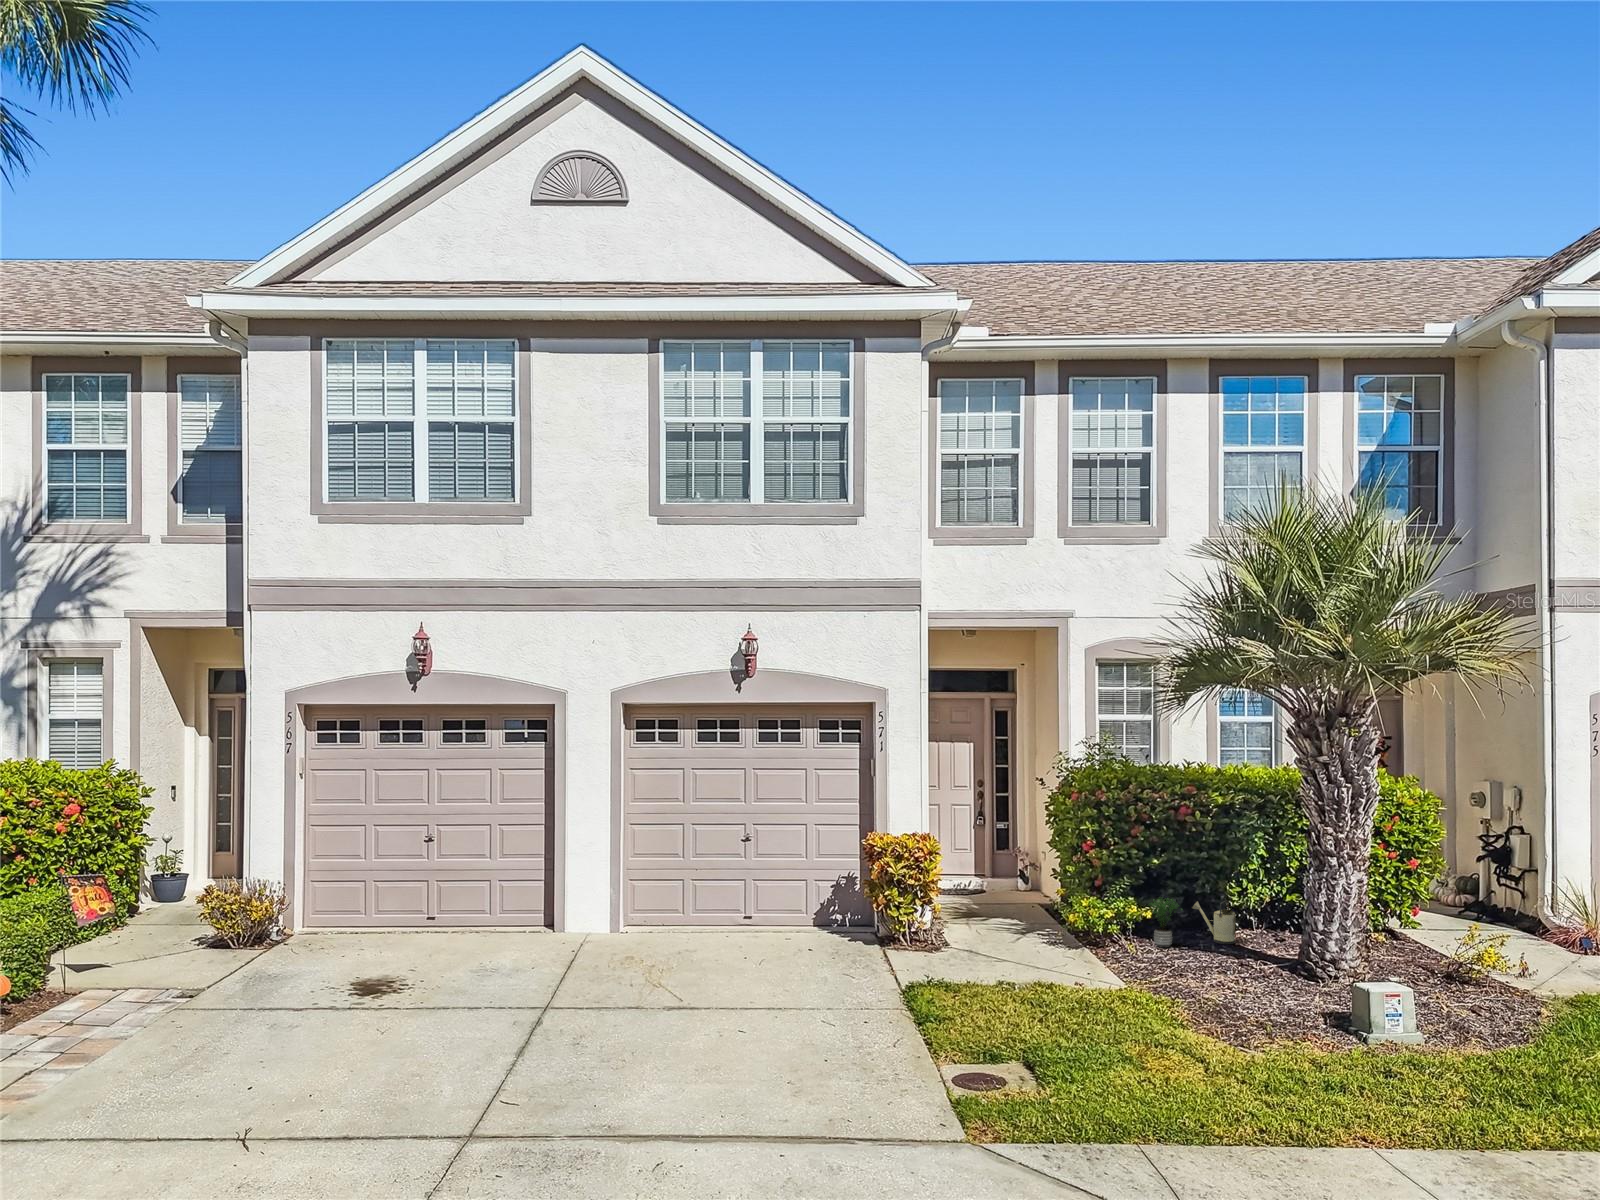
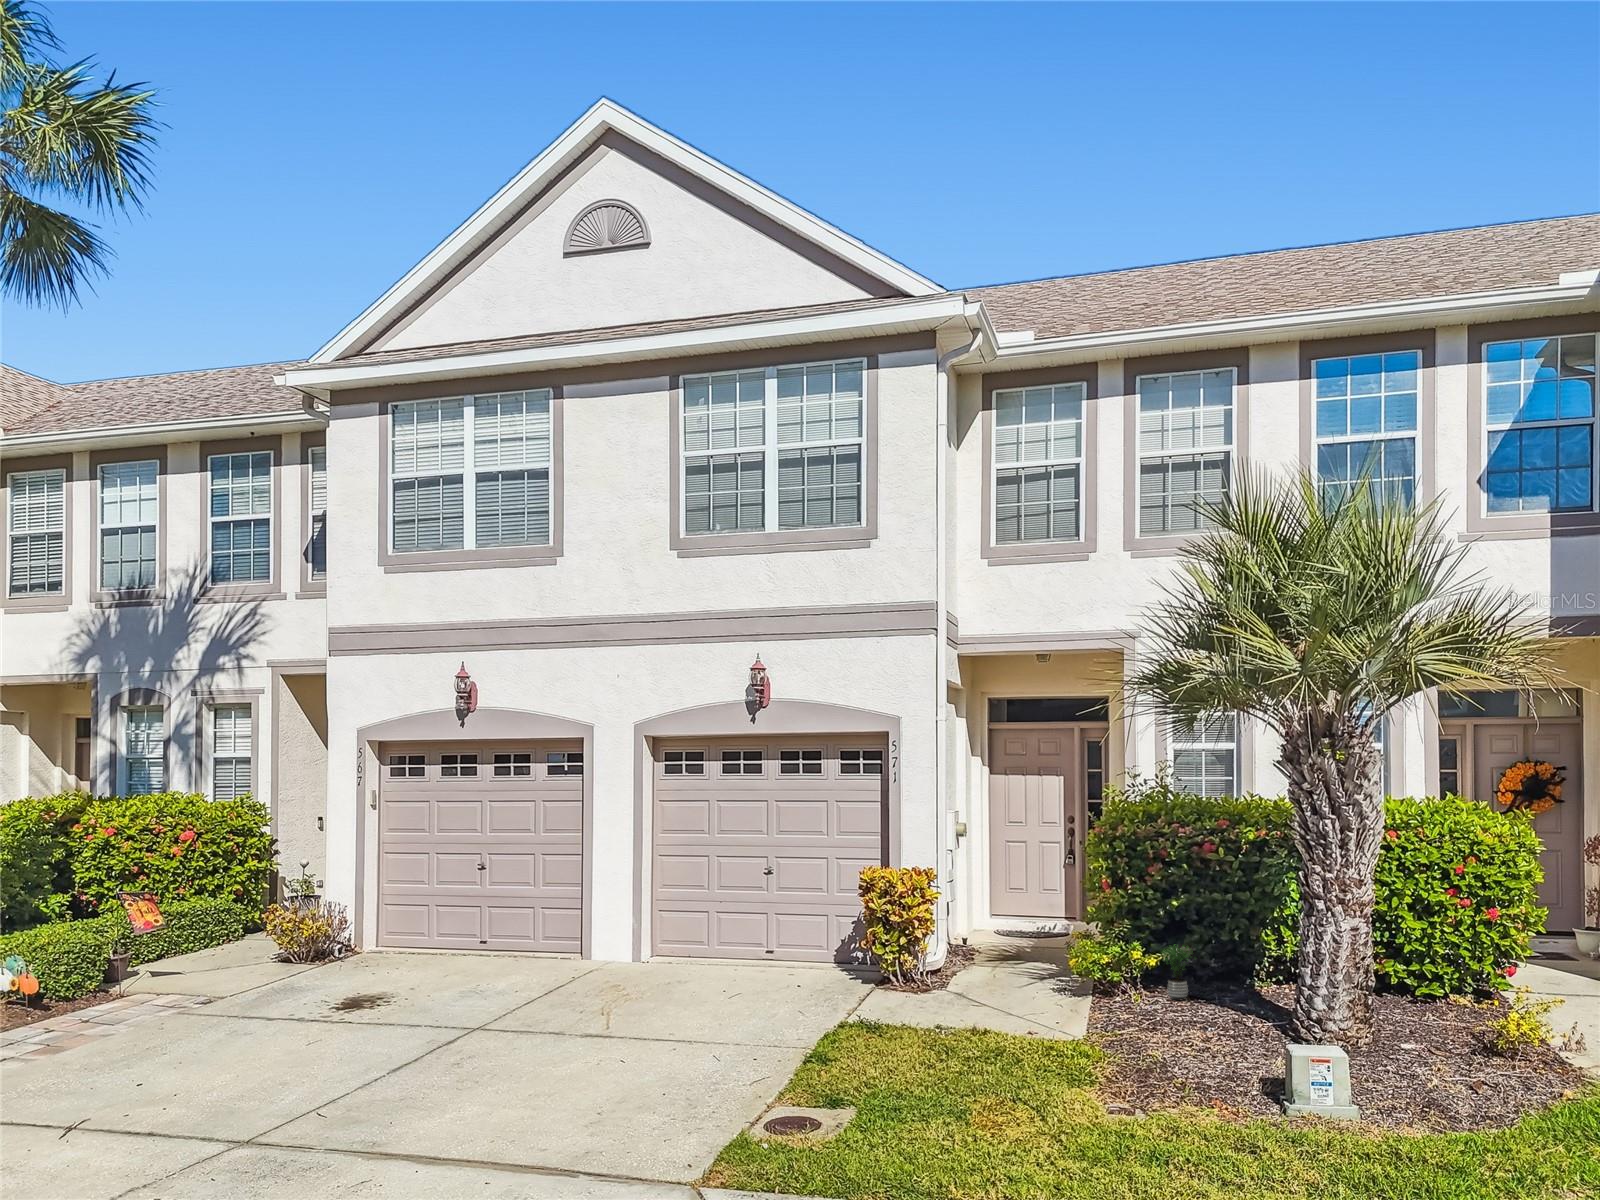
watering can: present [1192,900,1239,944] -> none [1222,950,1269,1000]

